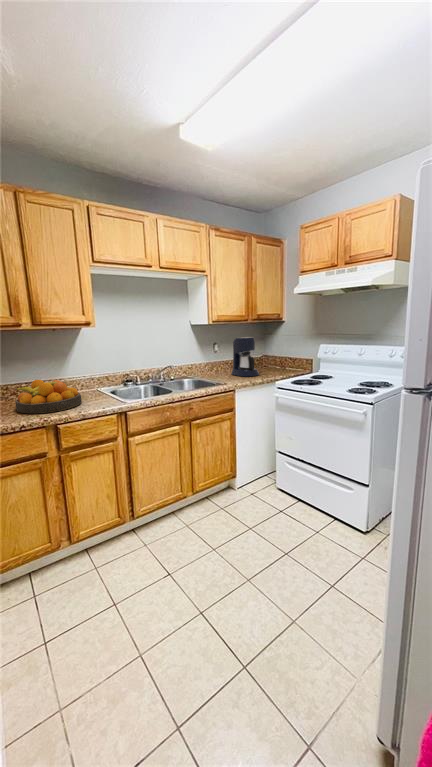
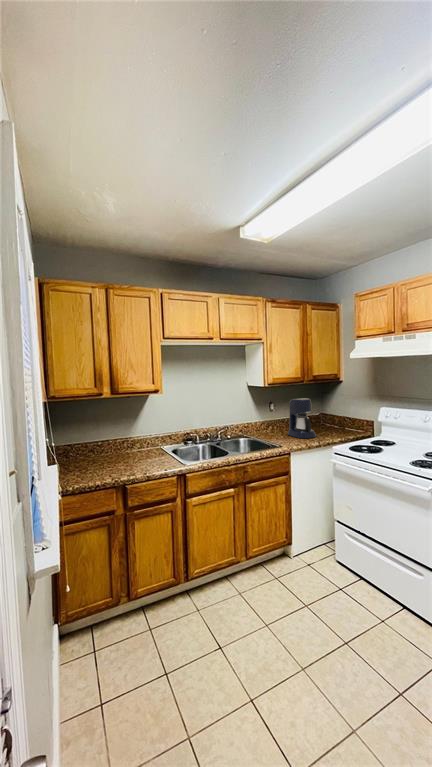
fruit bowl: present [15,380,82,413] -> none [93,441,147,473]

